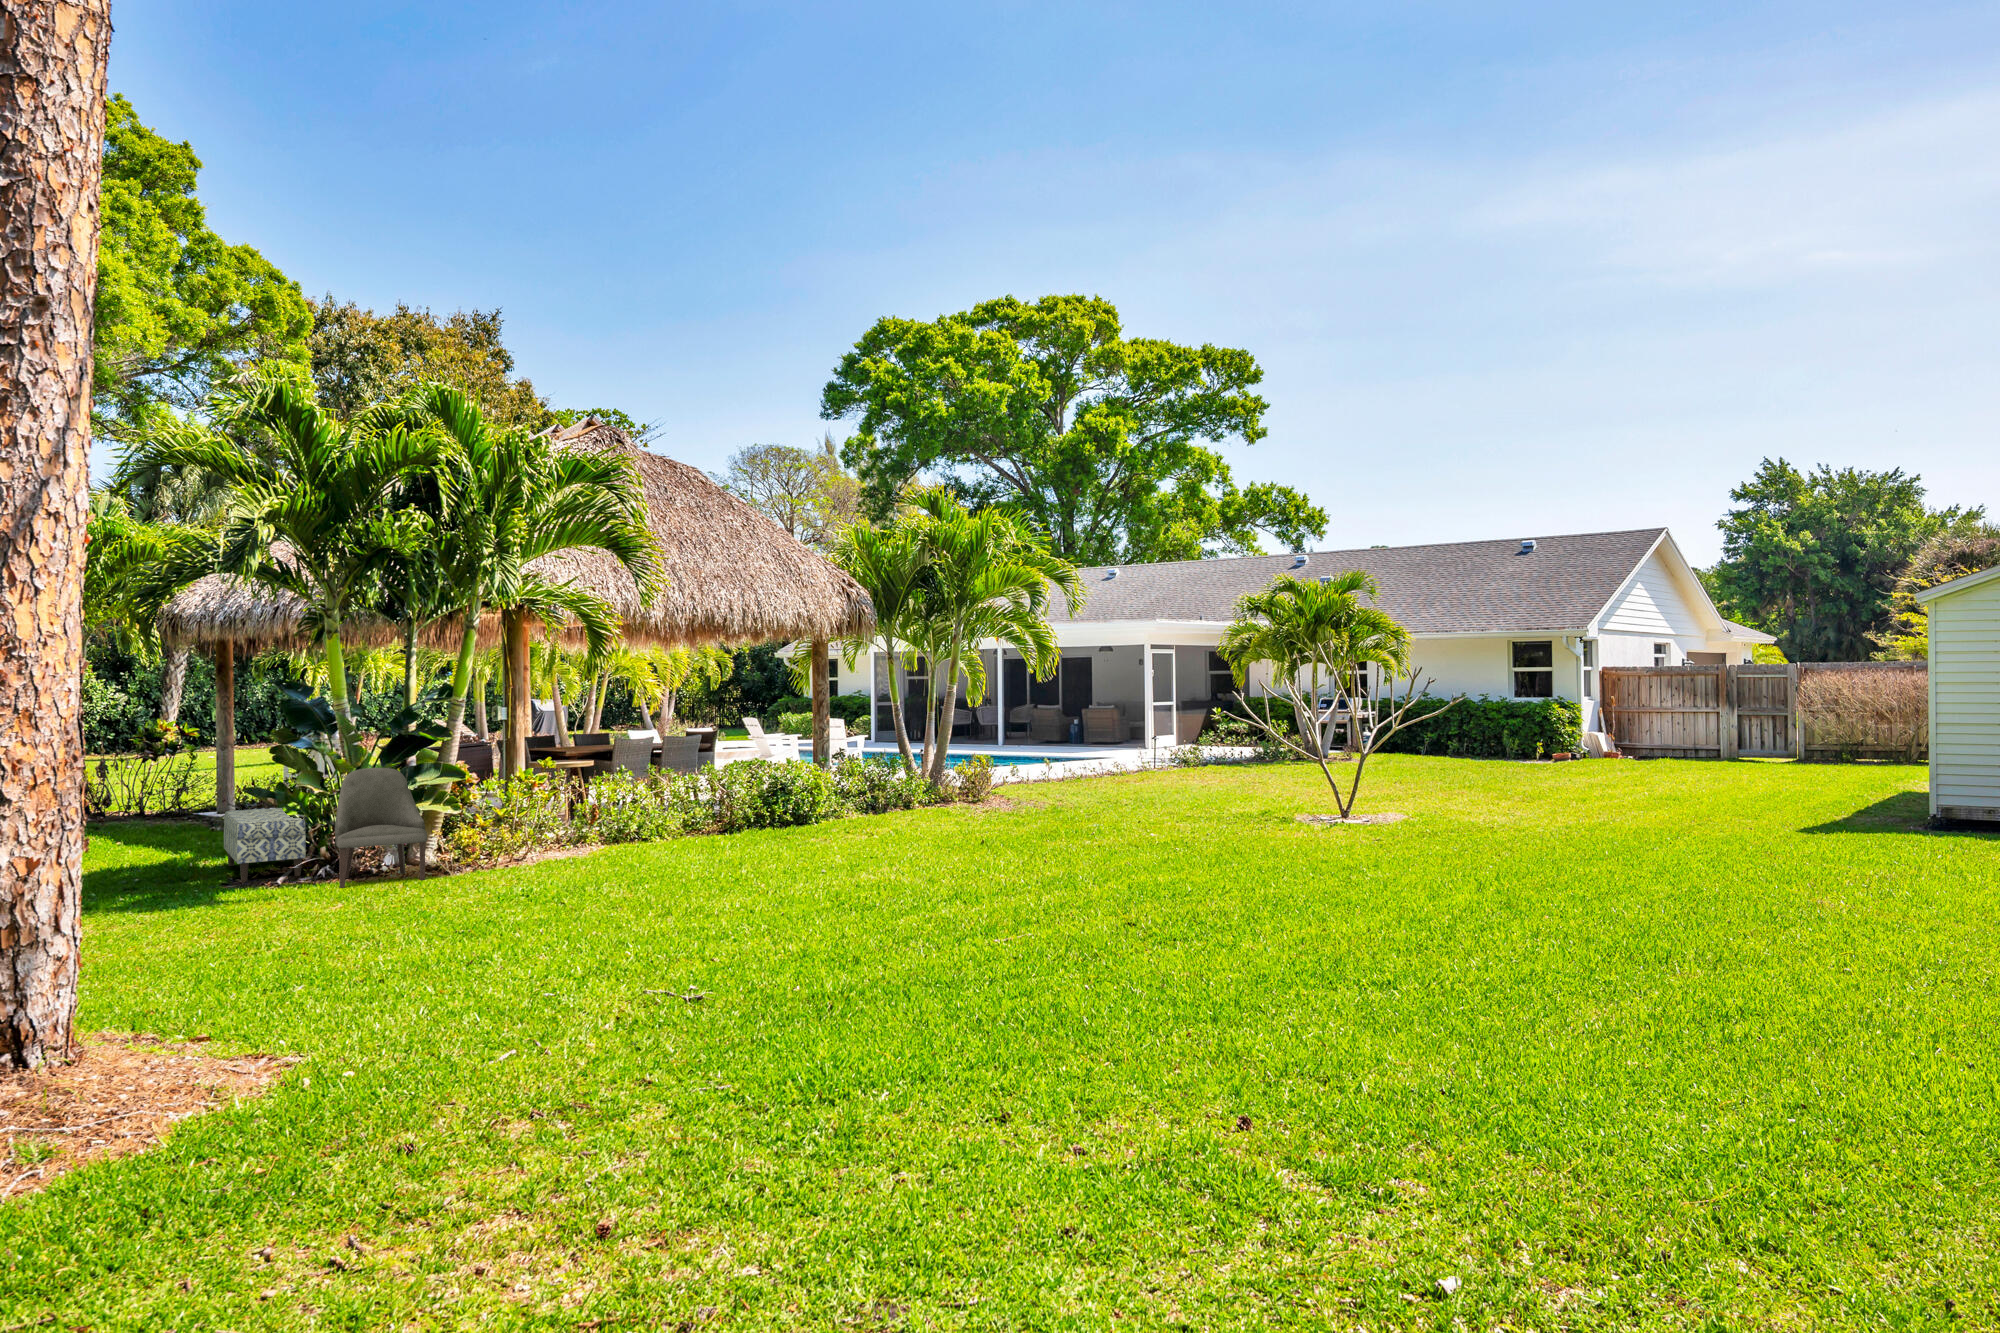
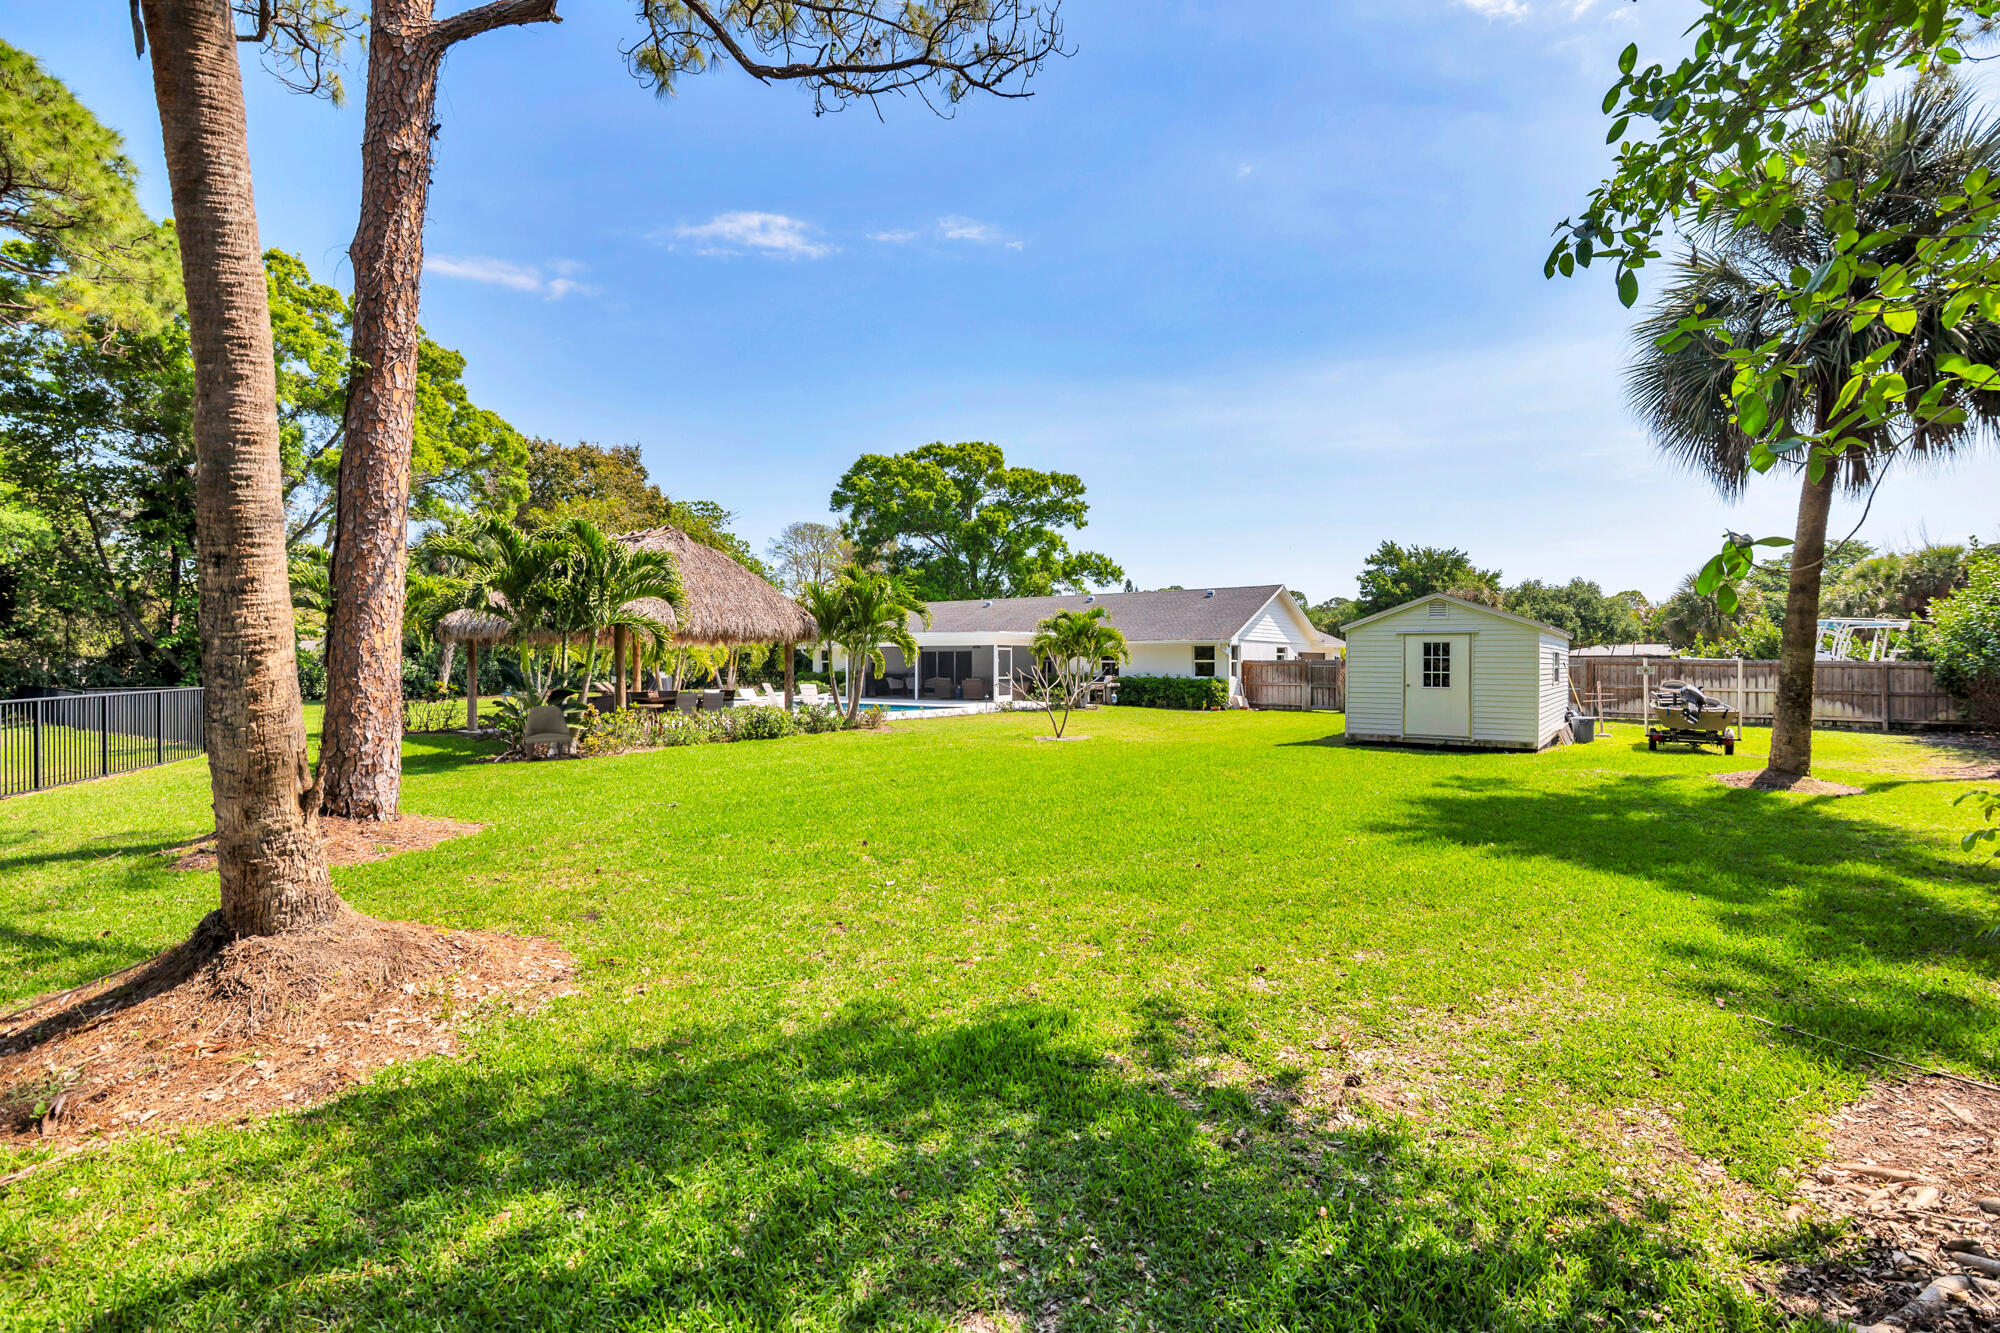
bench: present [224,808,306,881] -> none [470,725,511,760]

